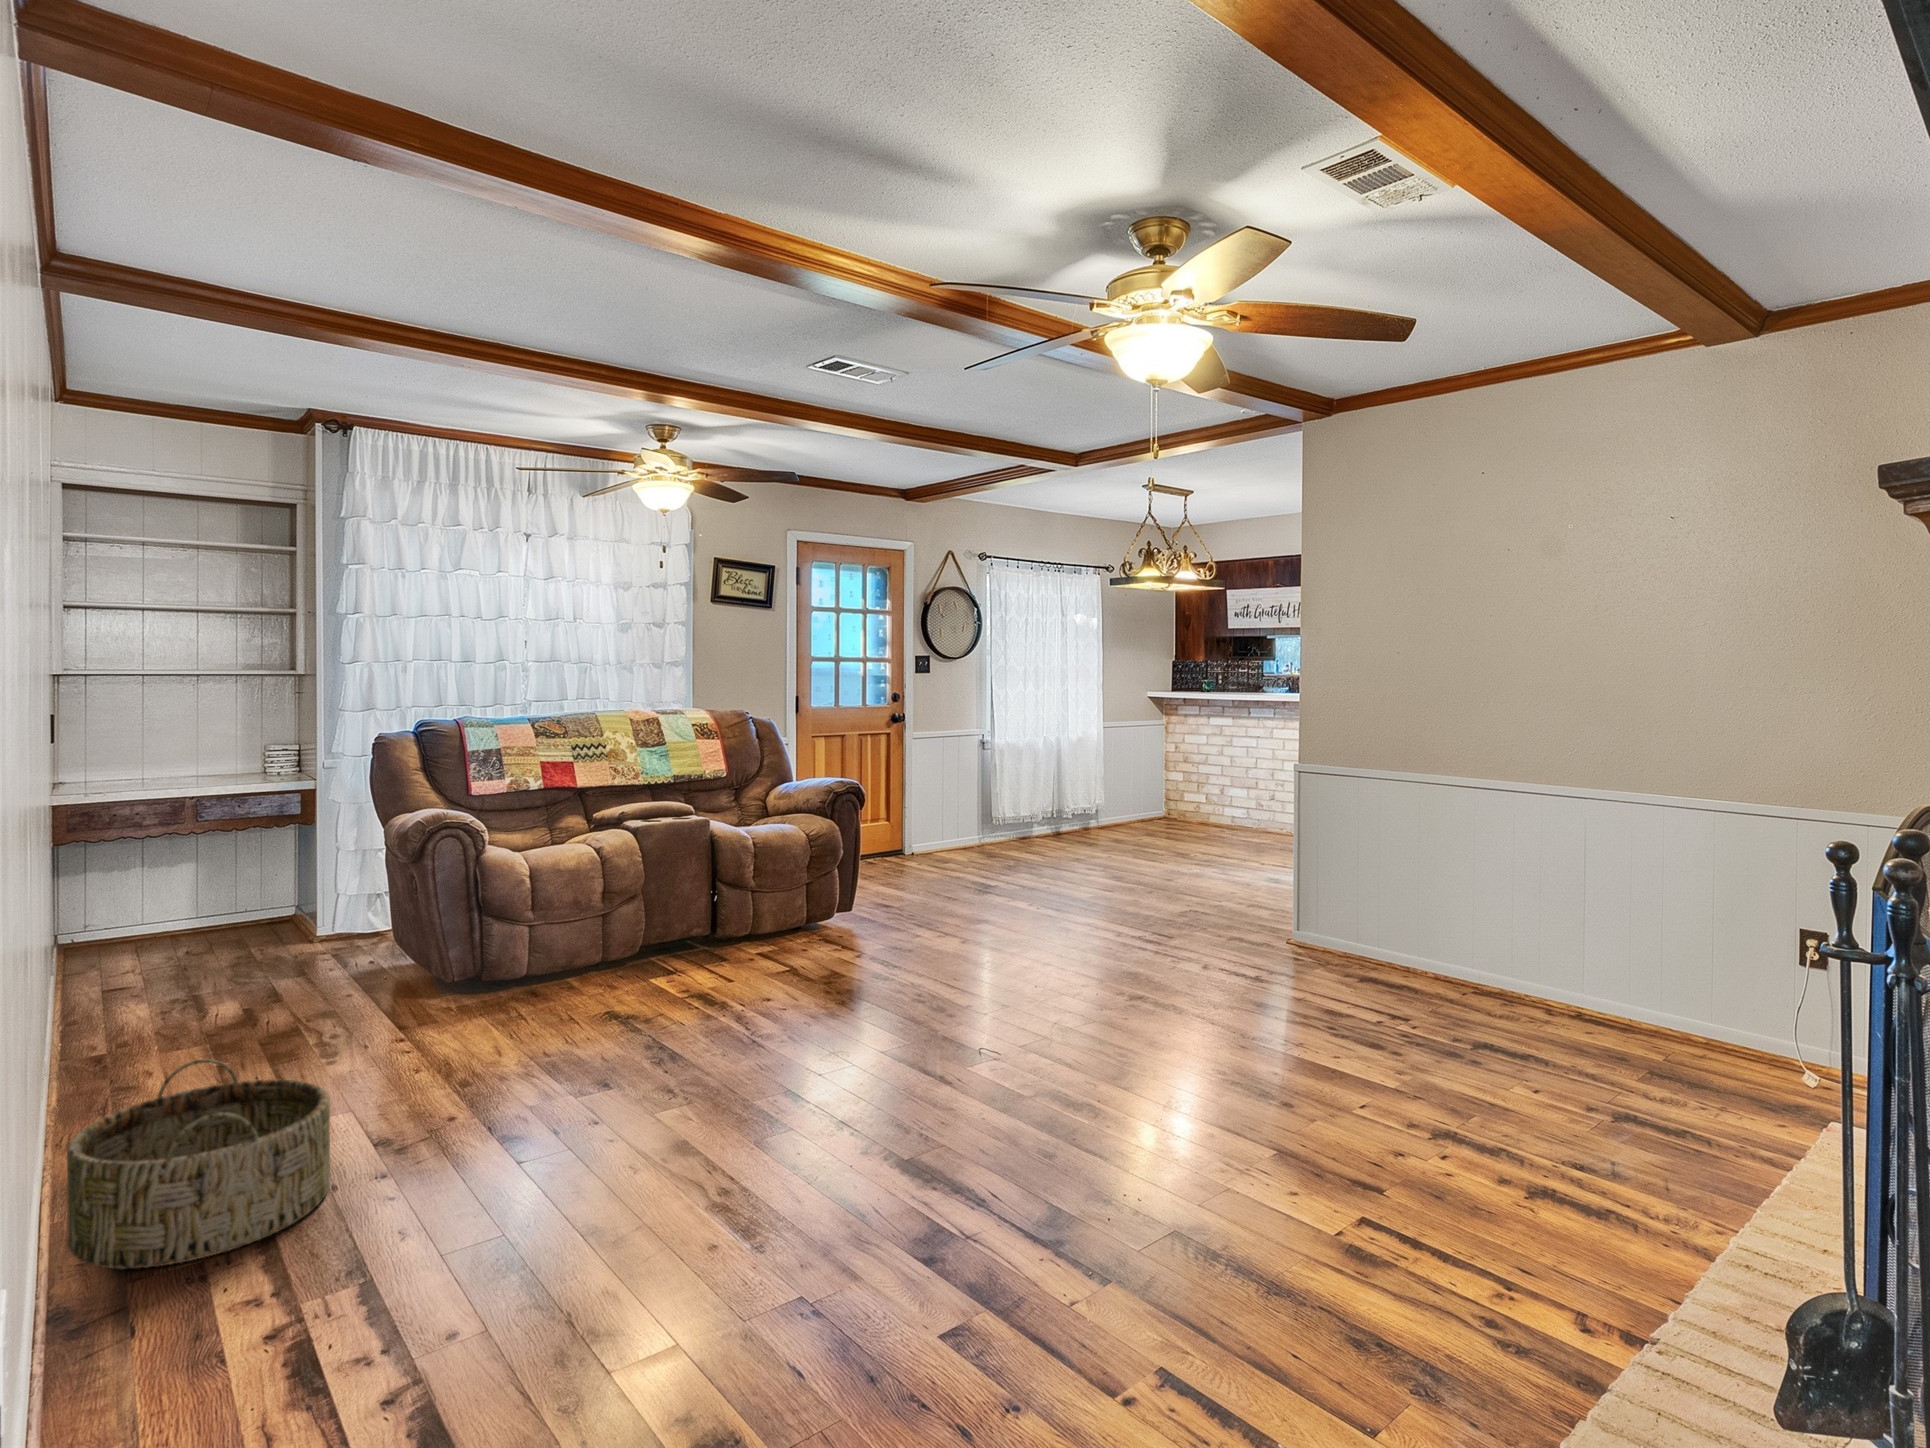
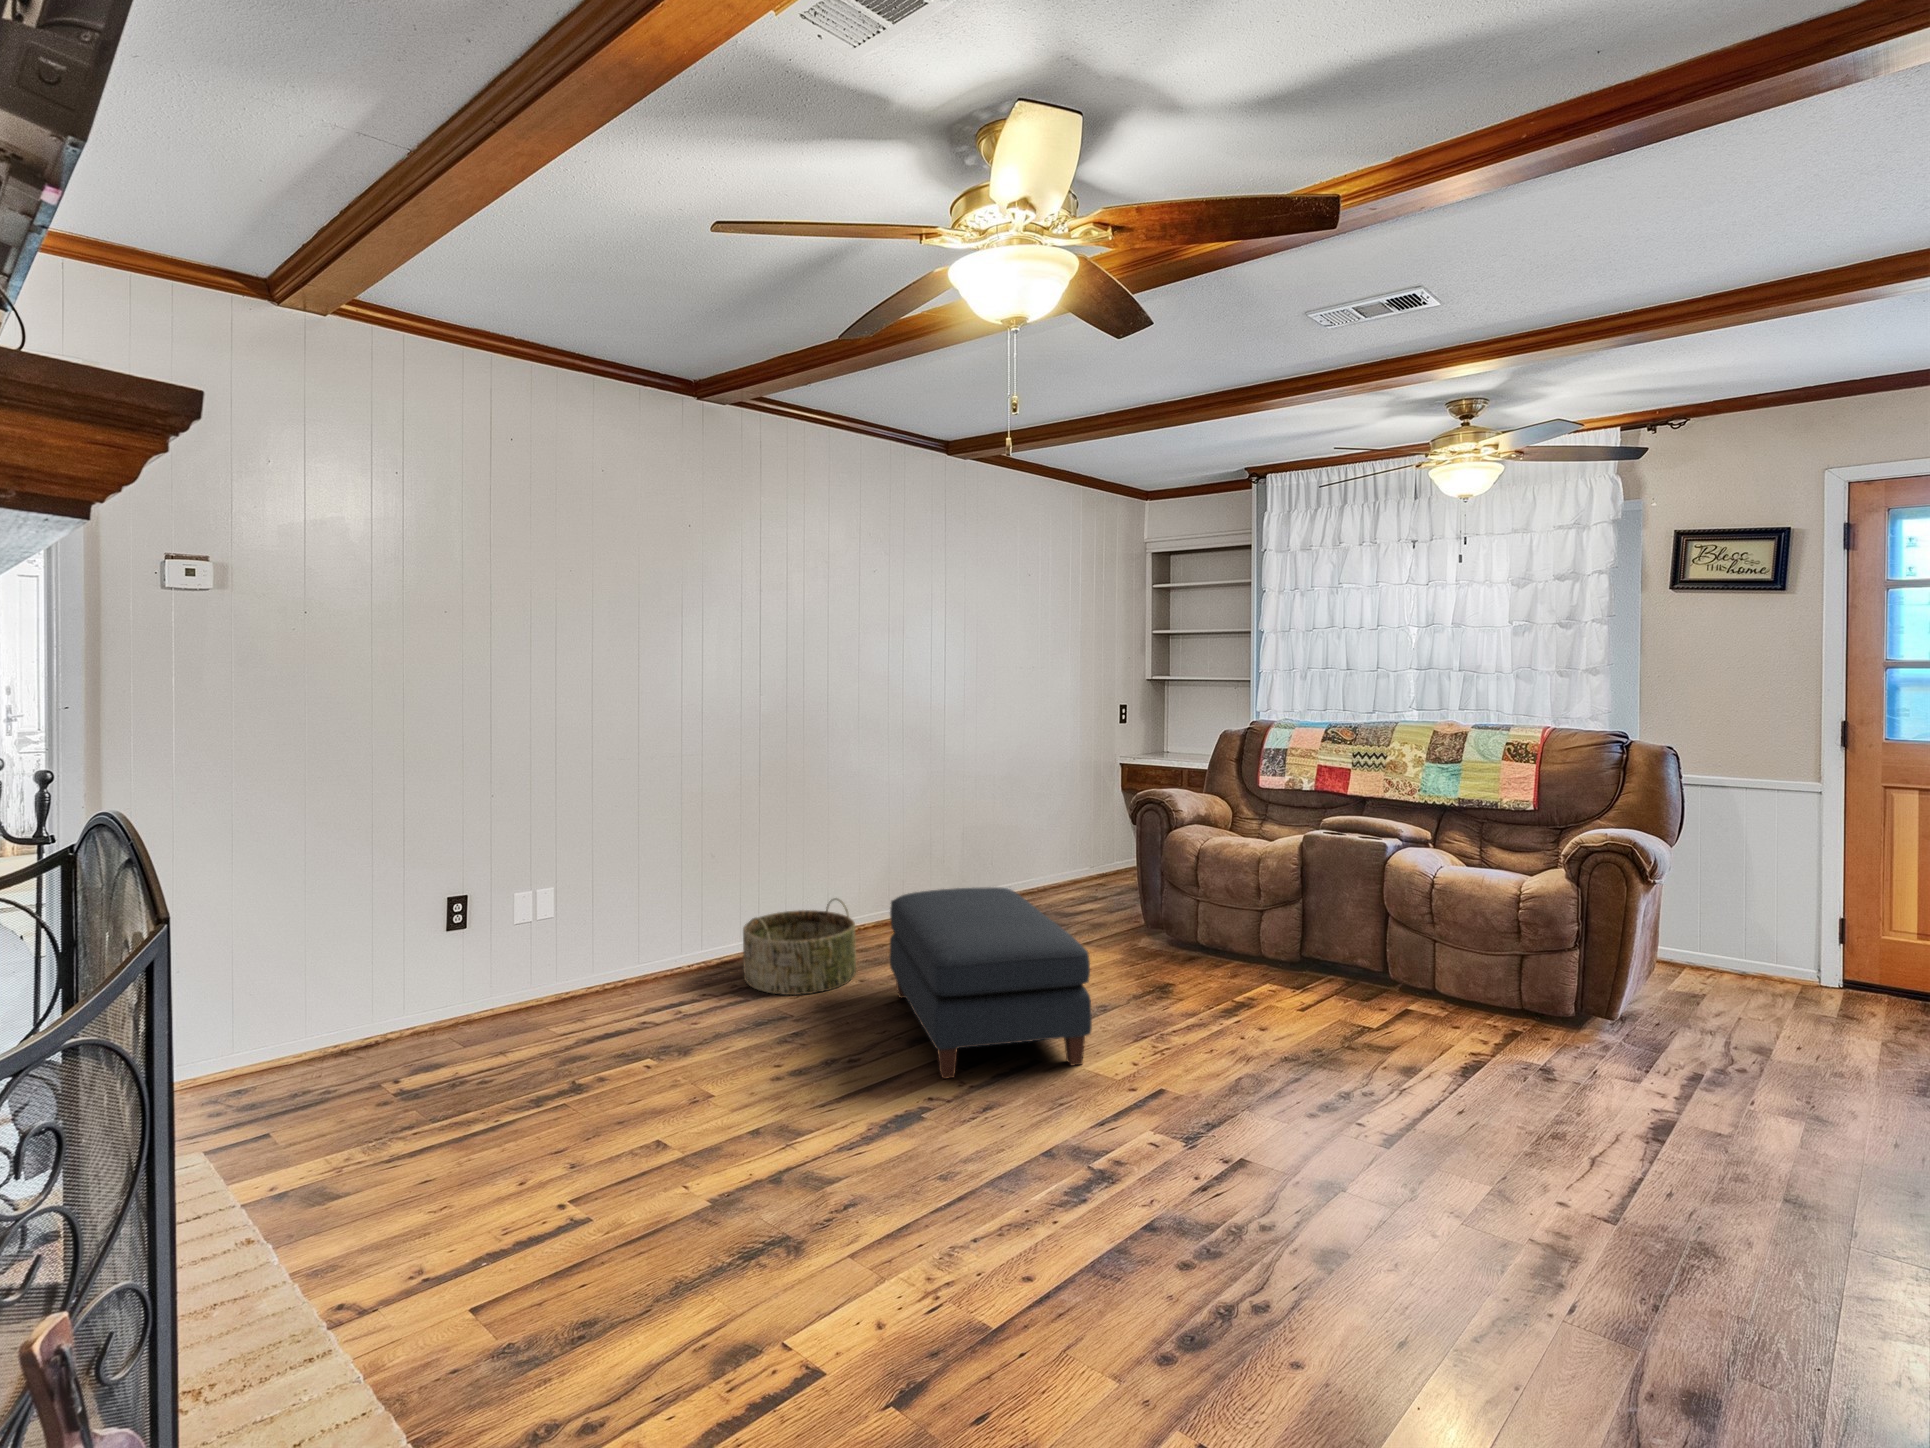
ottoman: none [417,932,767,1136] -> present [890,887,1092,1079]

